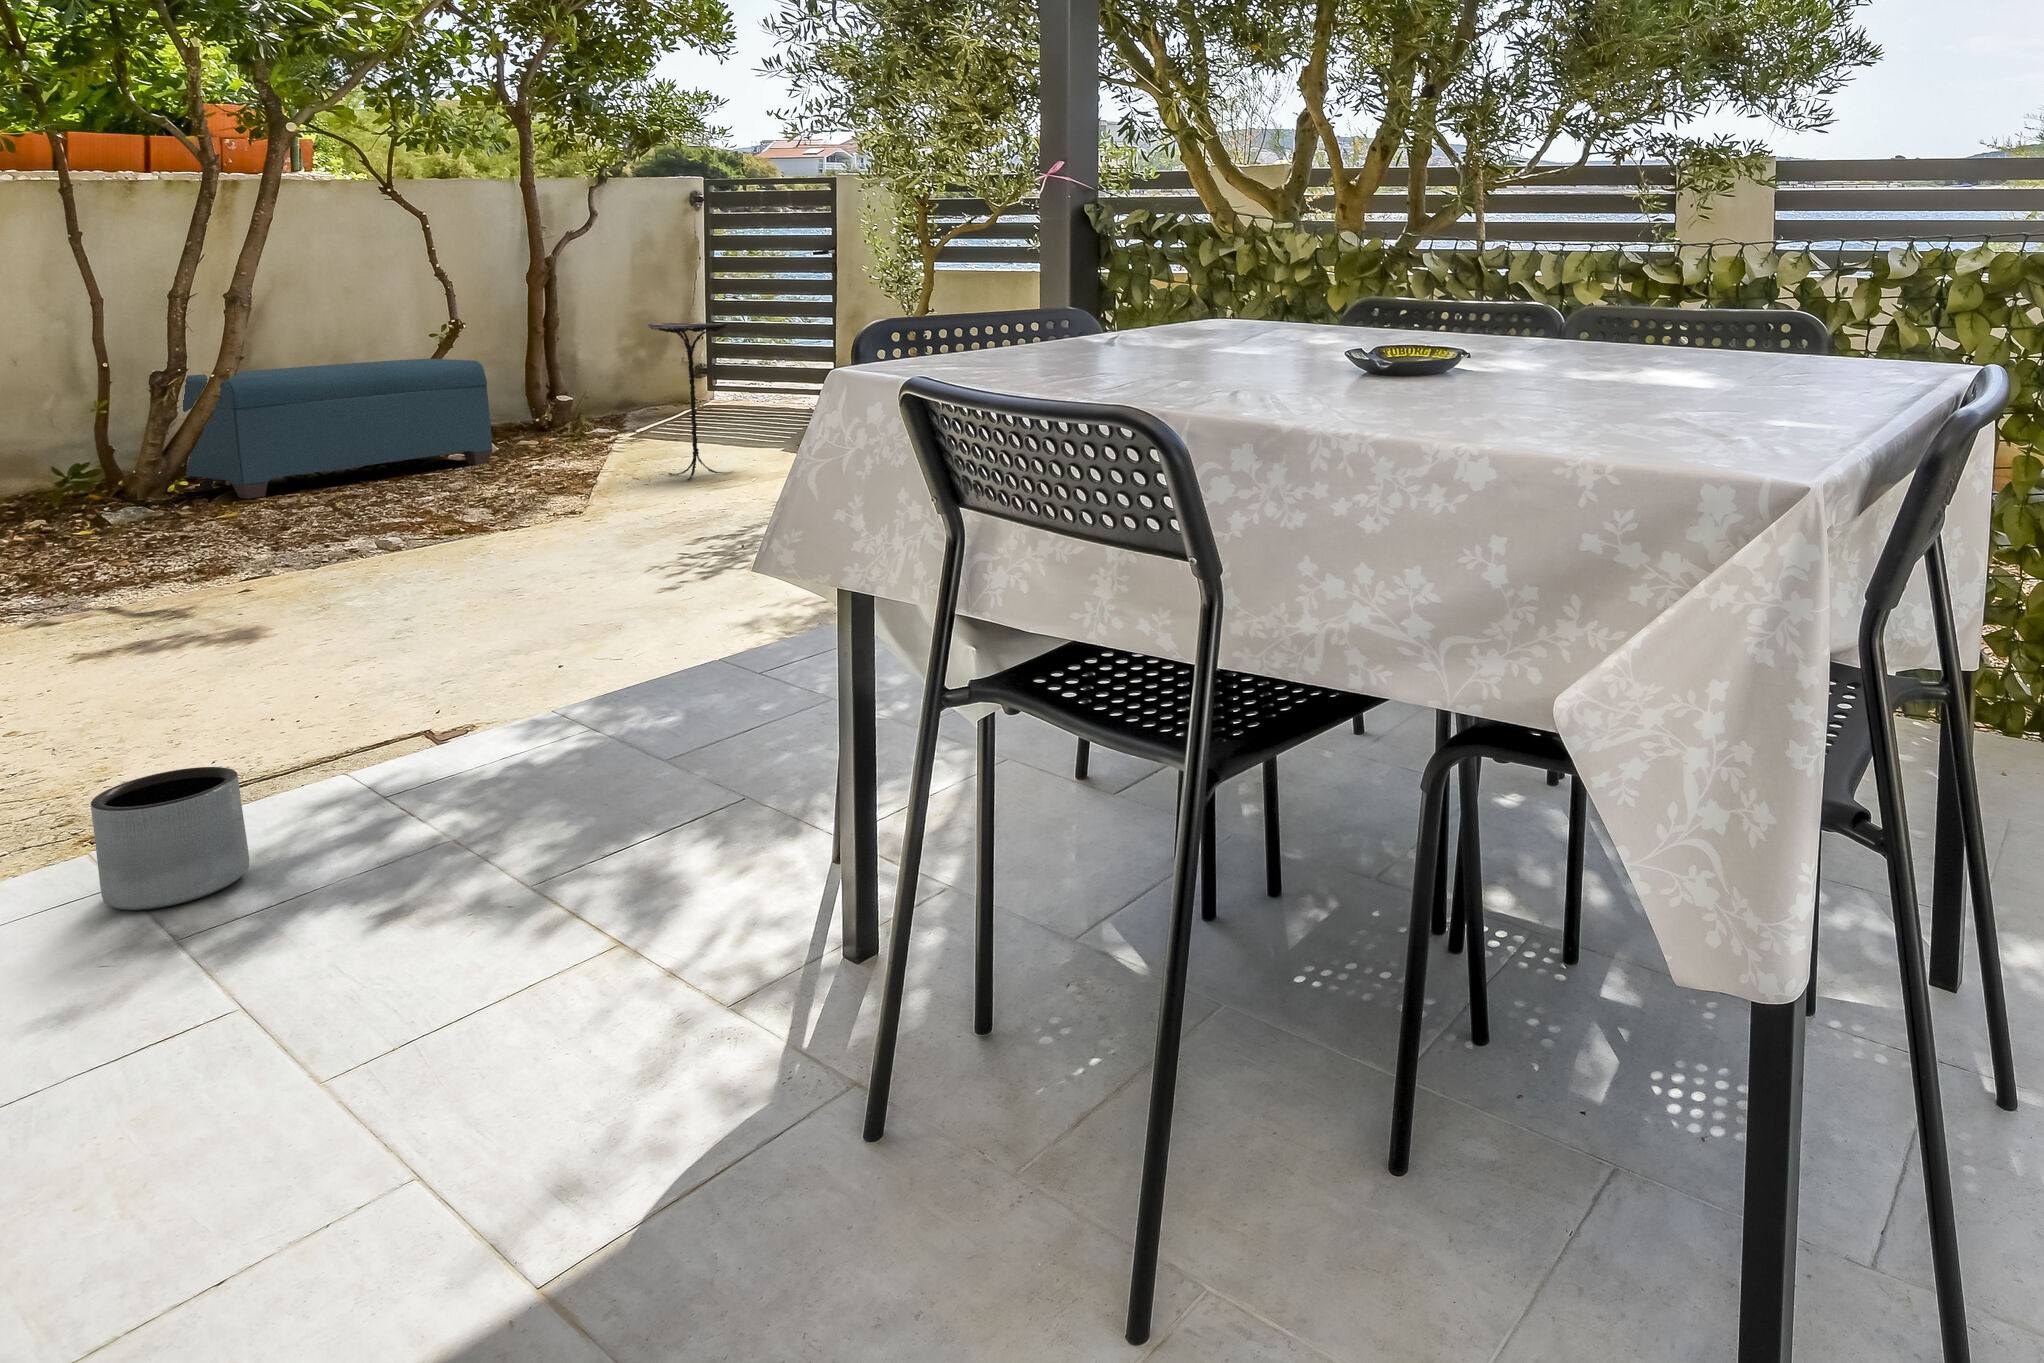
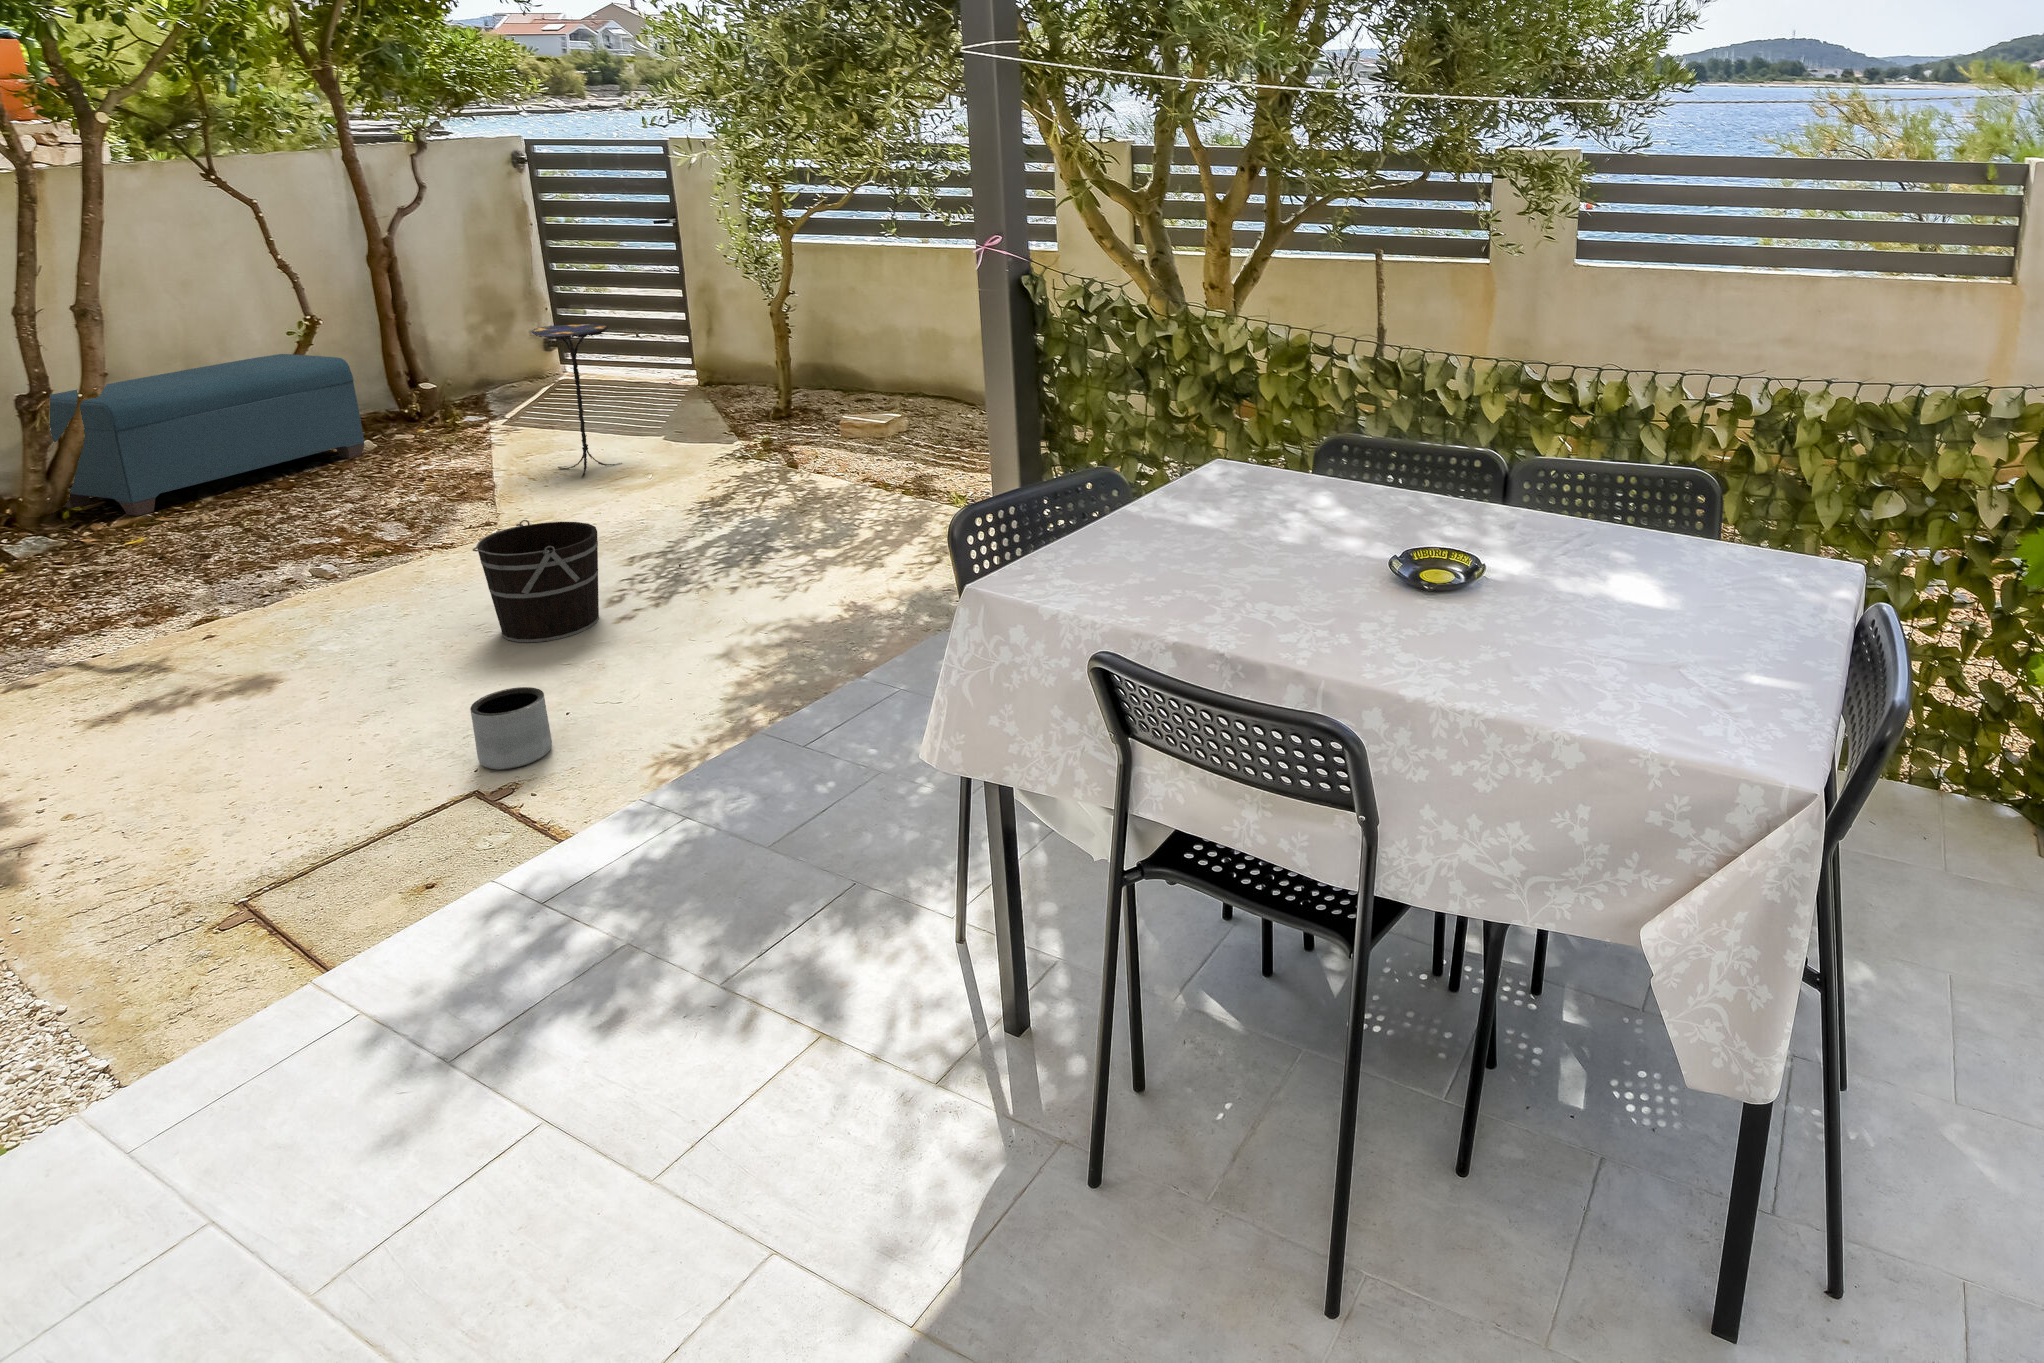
bucket: none [495,471,634,597] -> present [473,520,599,642]
planter: present [90,767,249,910] -> present [470,687,552,770]

